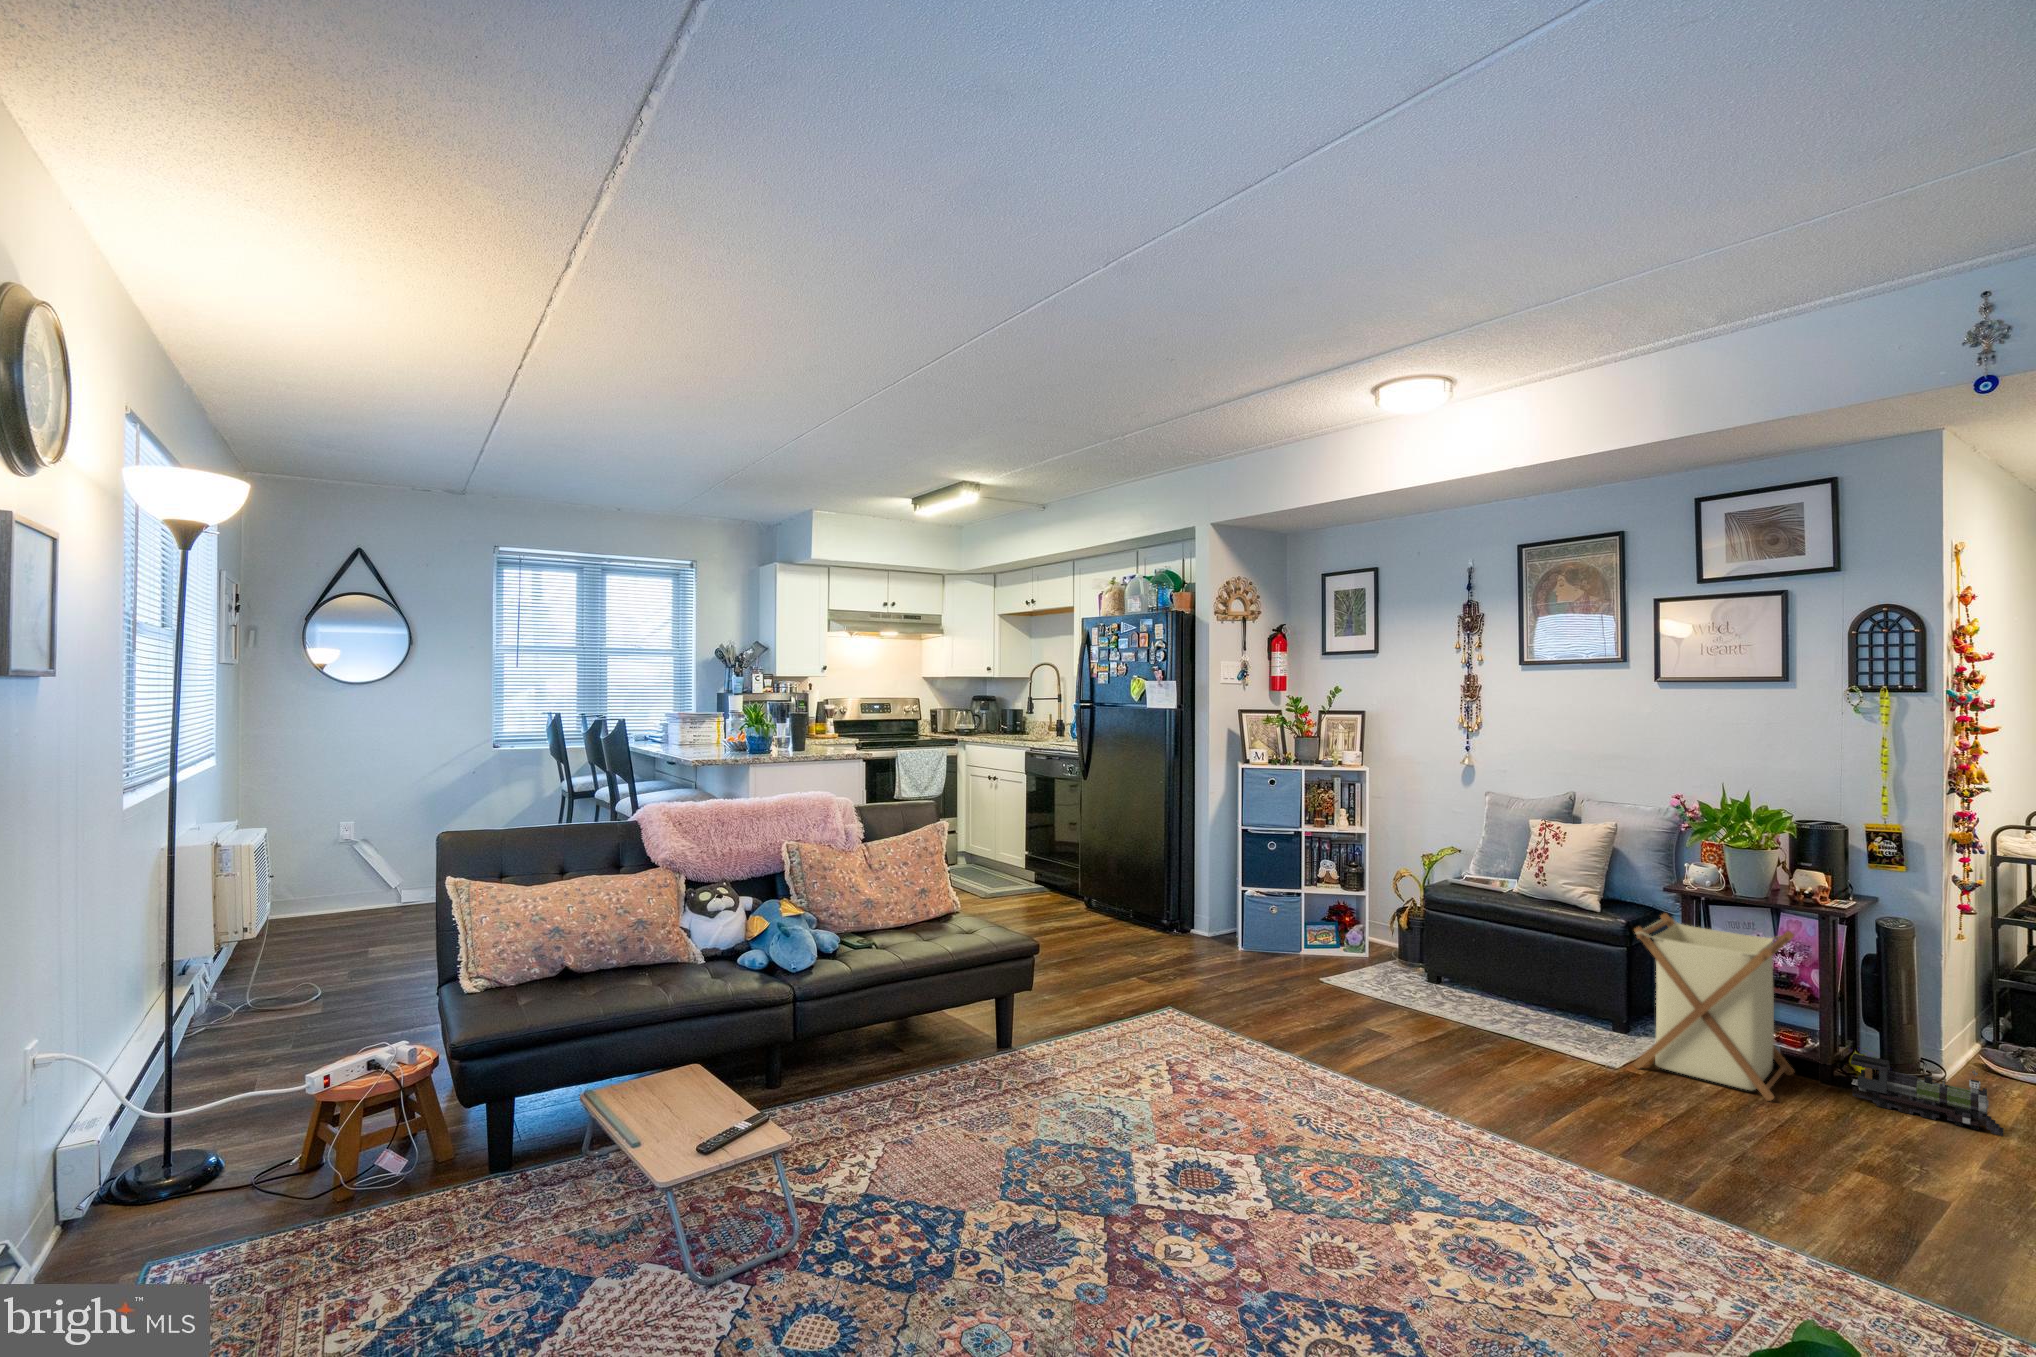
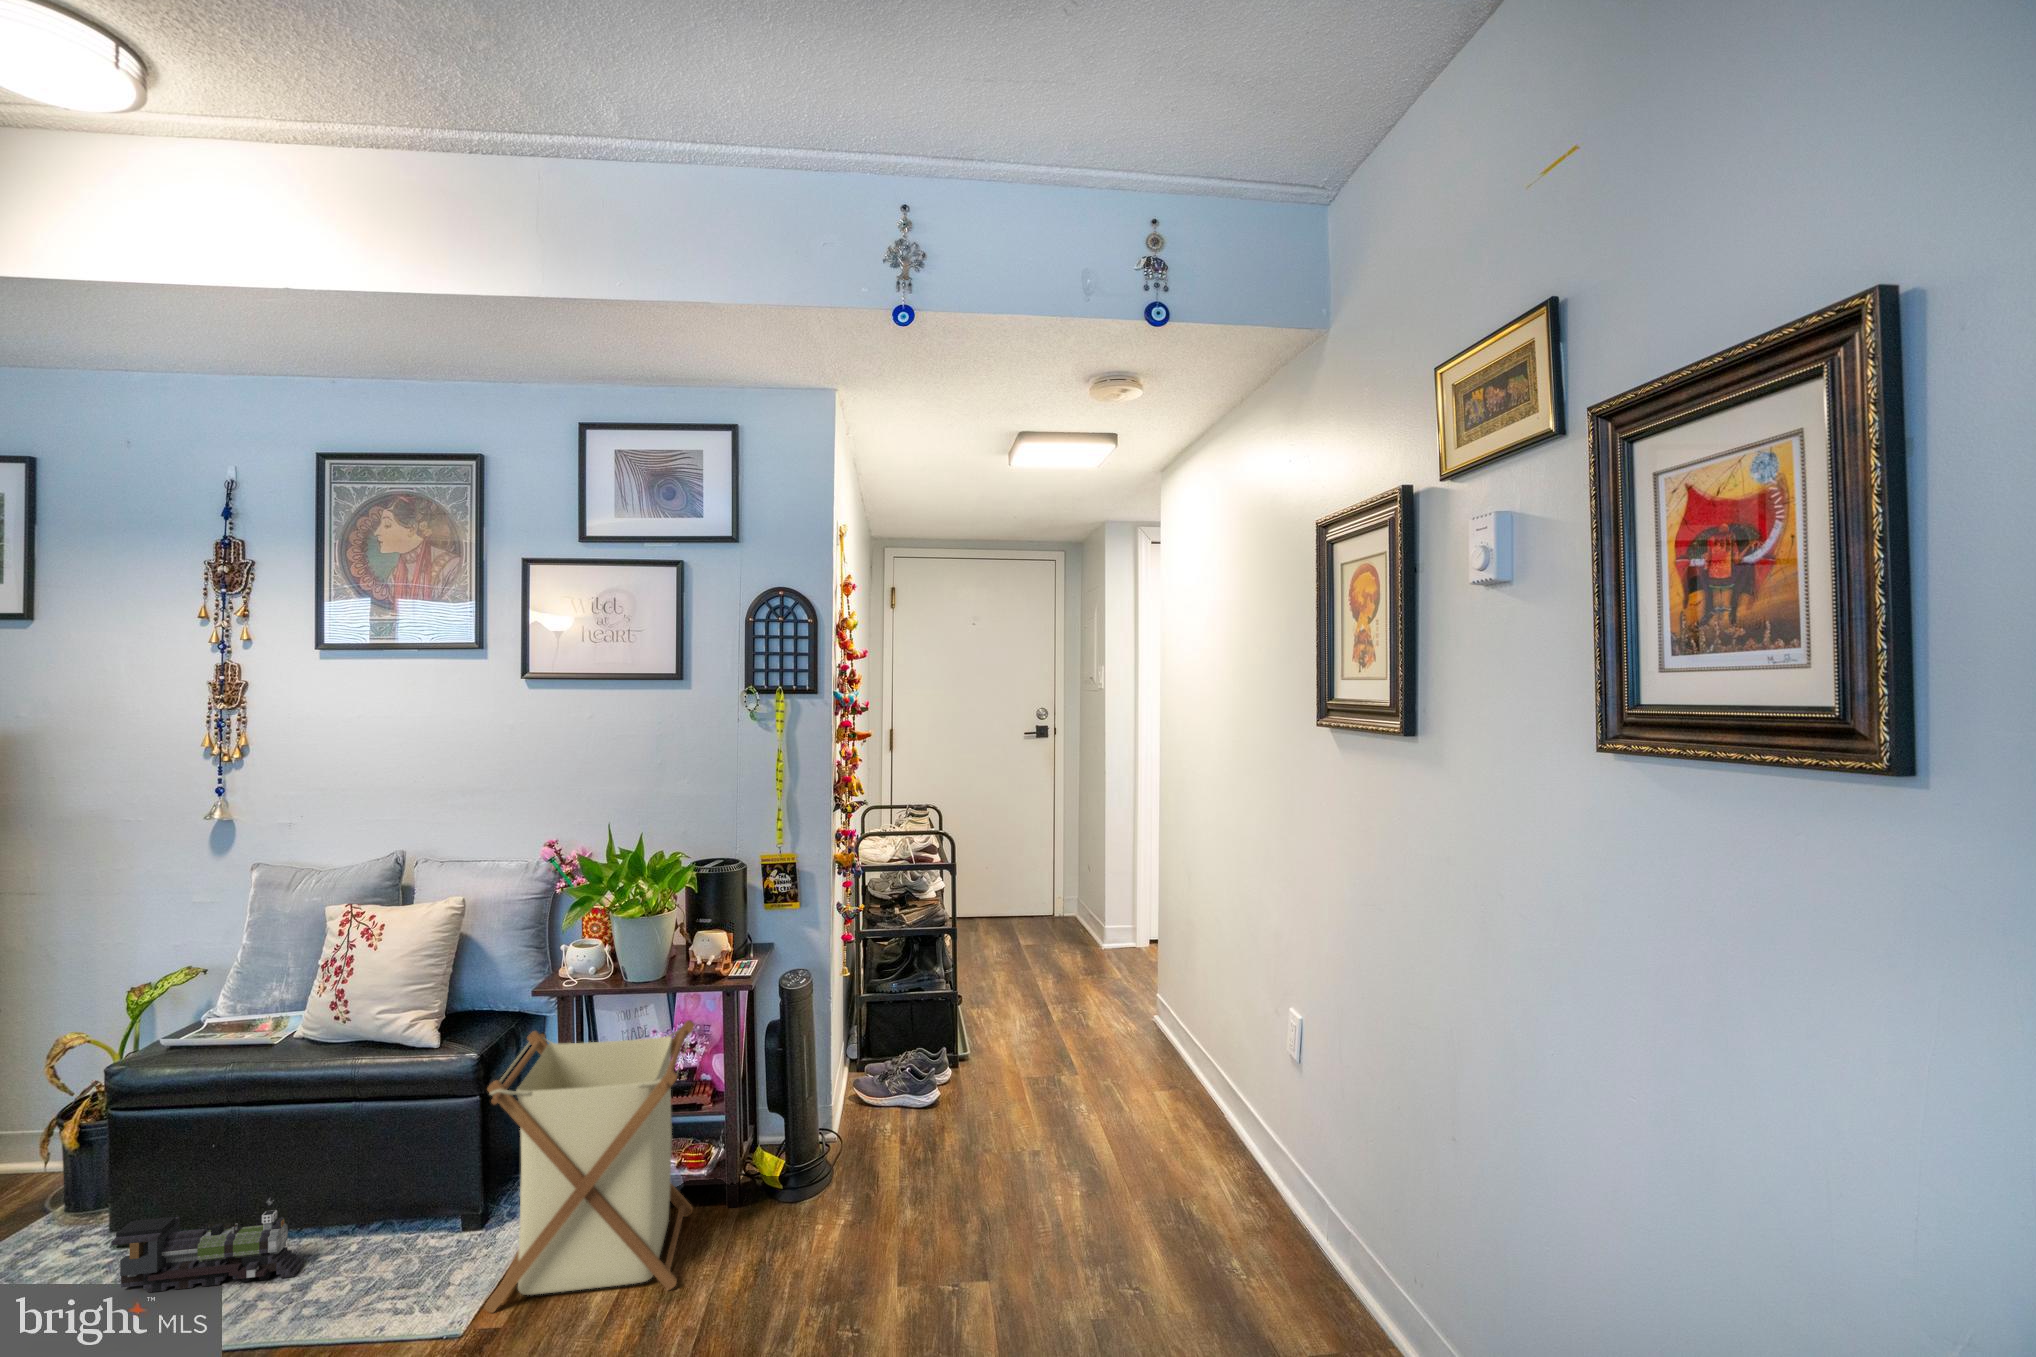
toy train: present [1851,1054,2004,1136] -> present [111,1198,304,1293]

